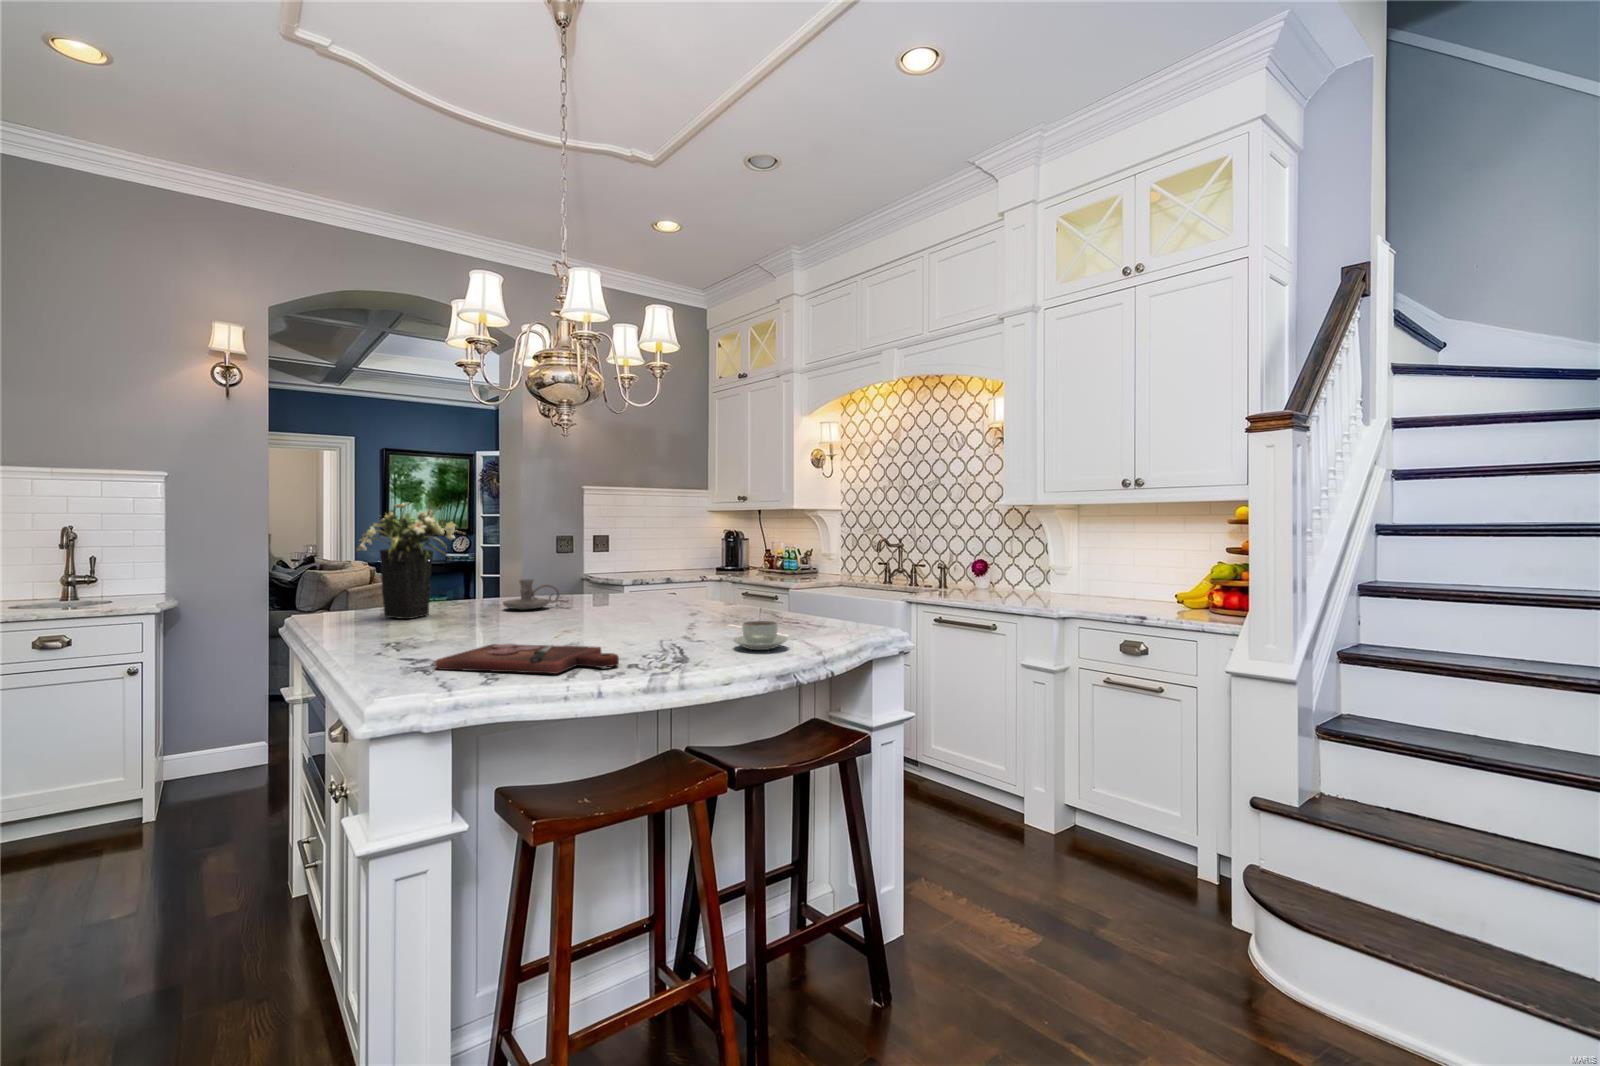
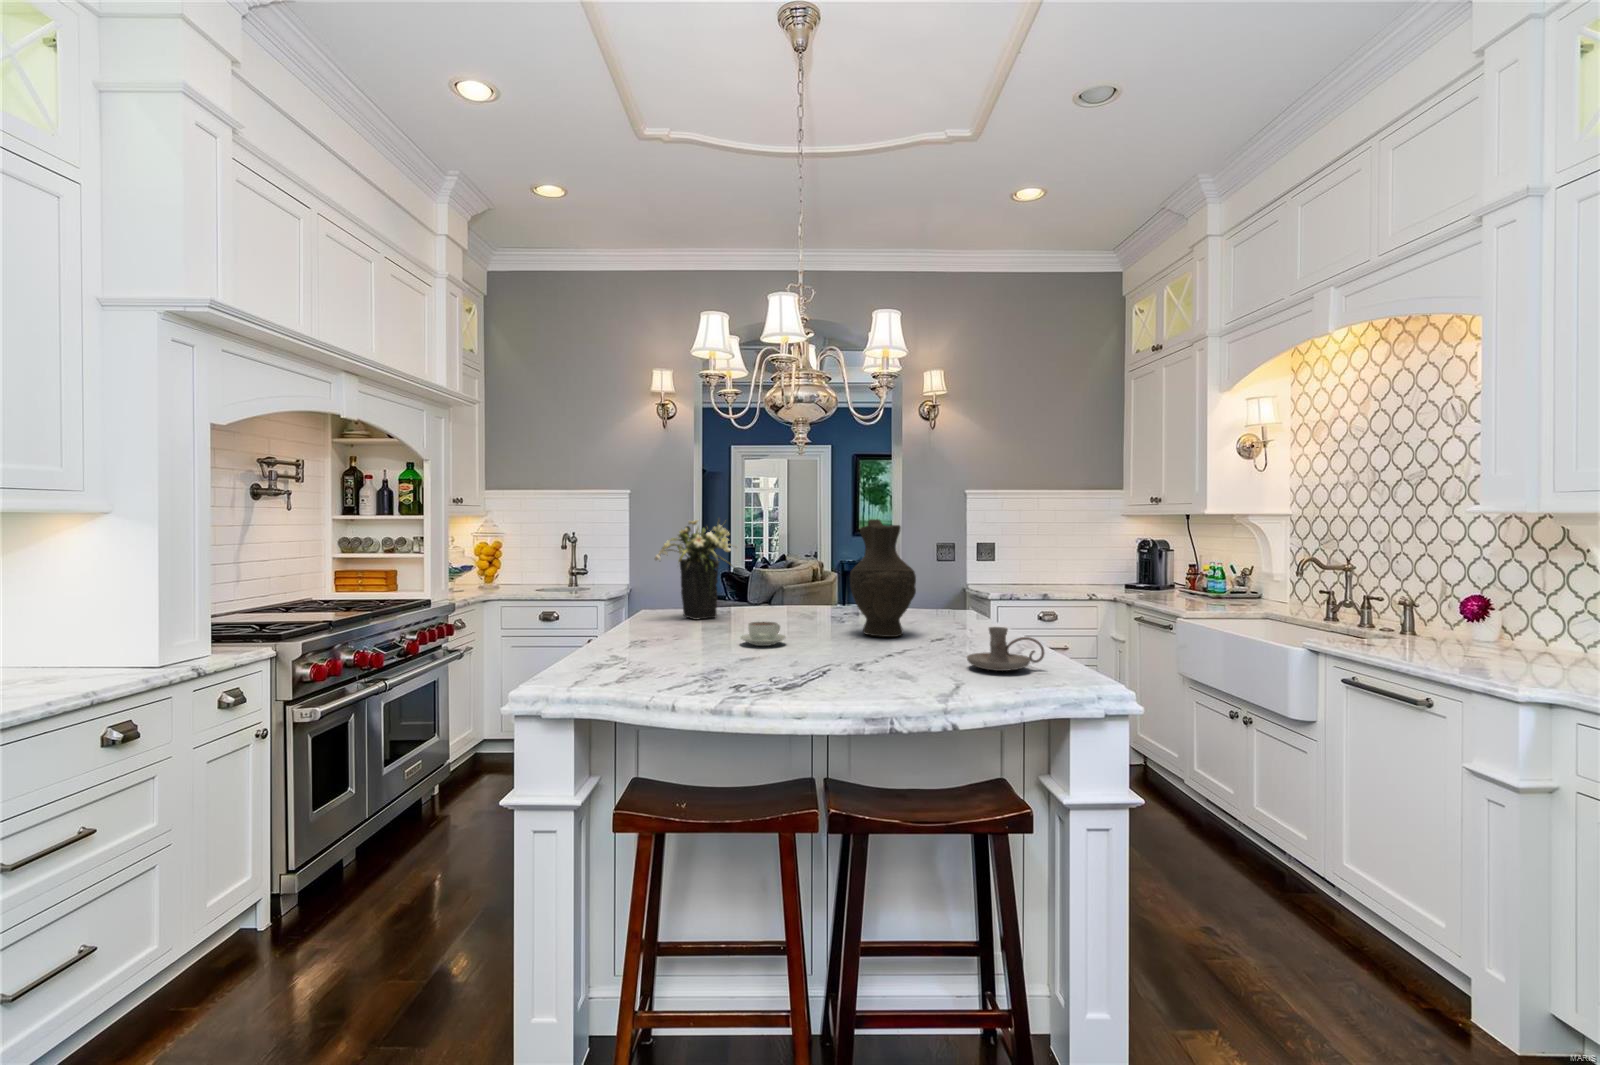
decorative vase: none [611,504,677,615] -> present [850,519,916,637]
candle holder: present [503,579,559,610] -> present [967,627,1044,671]
coffee cup: present [733,621,788,650] -> present [740,622,786,646]
cutting board: present [435,644,619,674] -> none [611,650,737,684]

